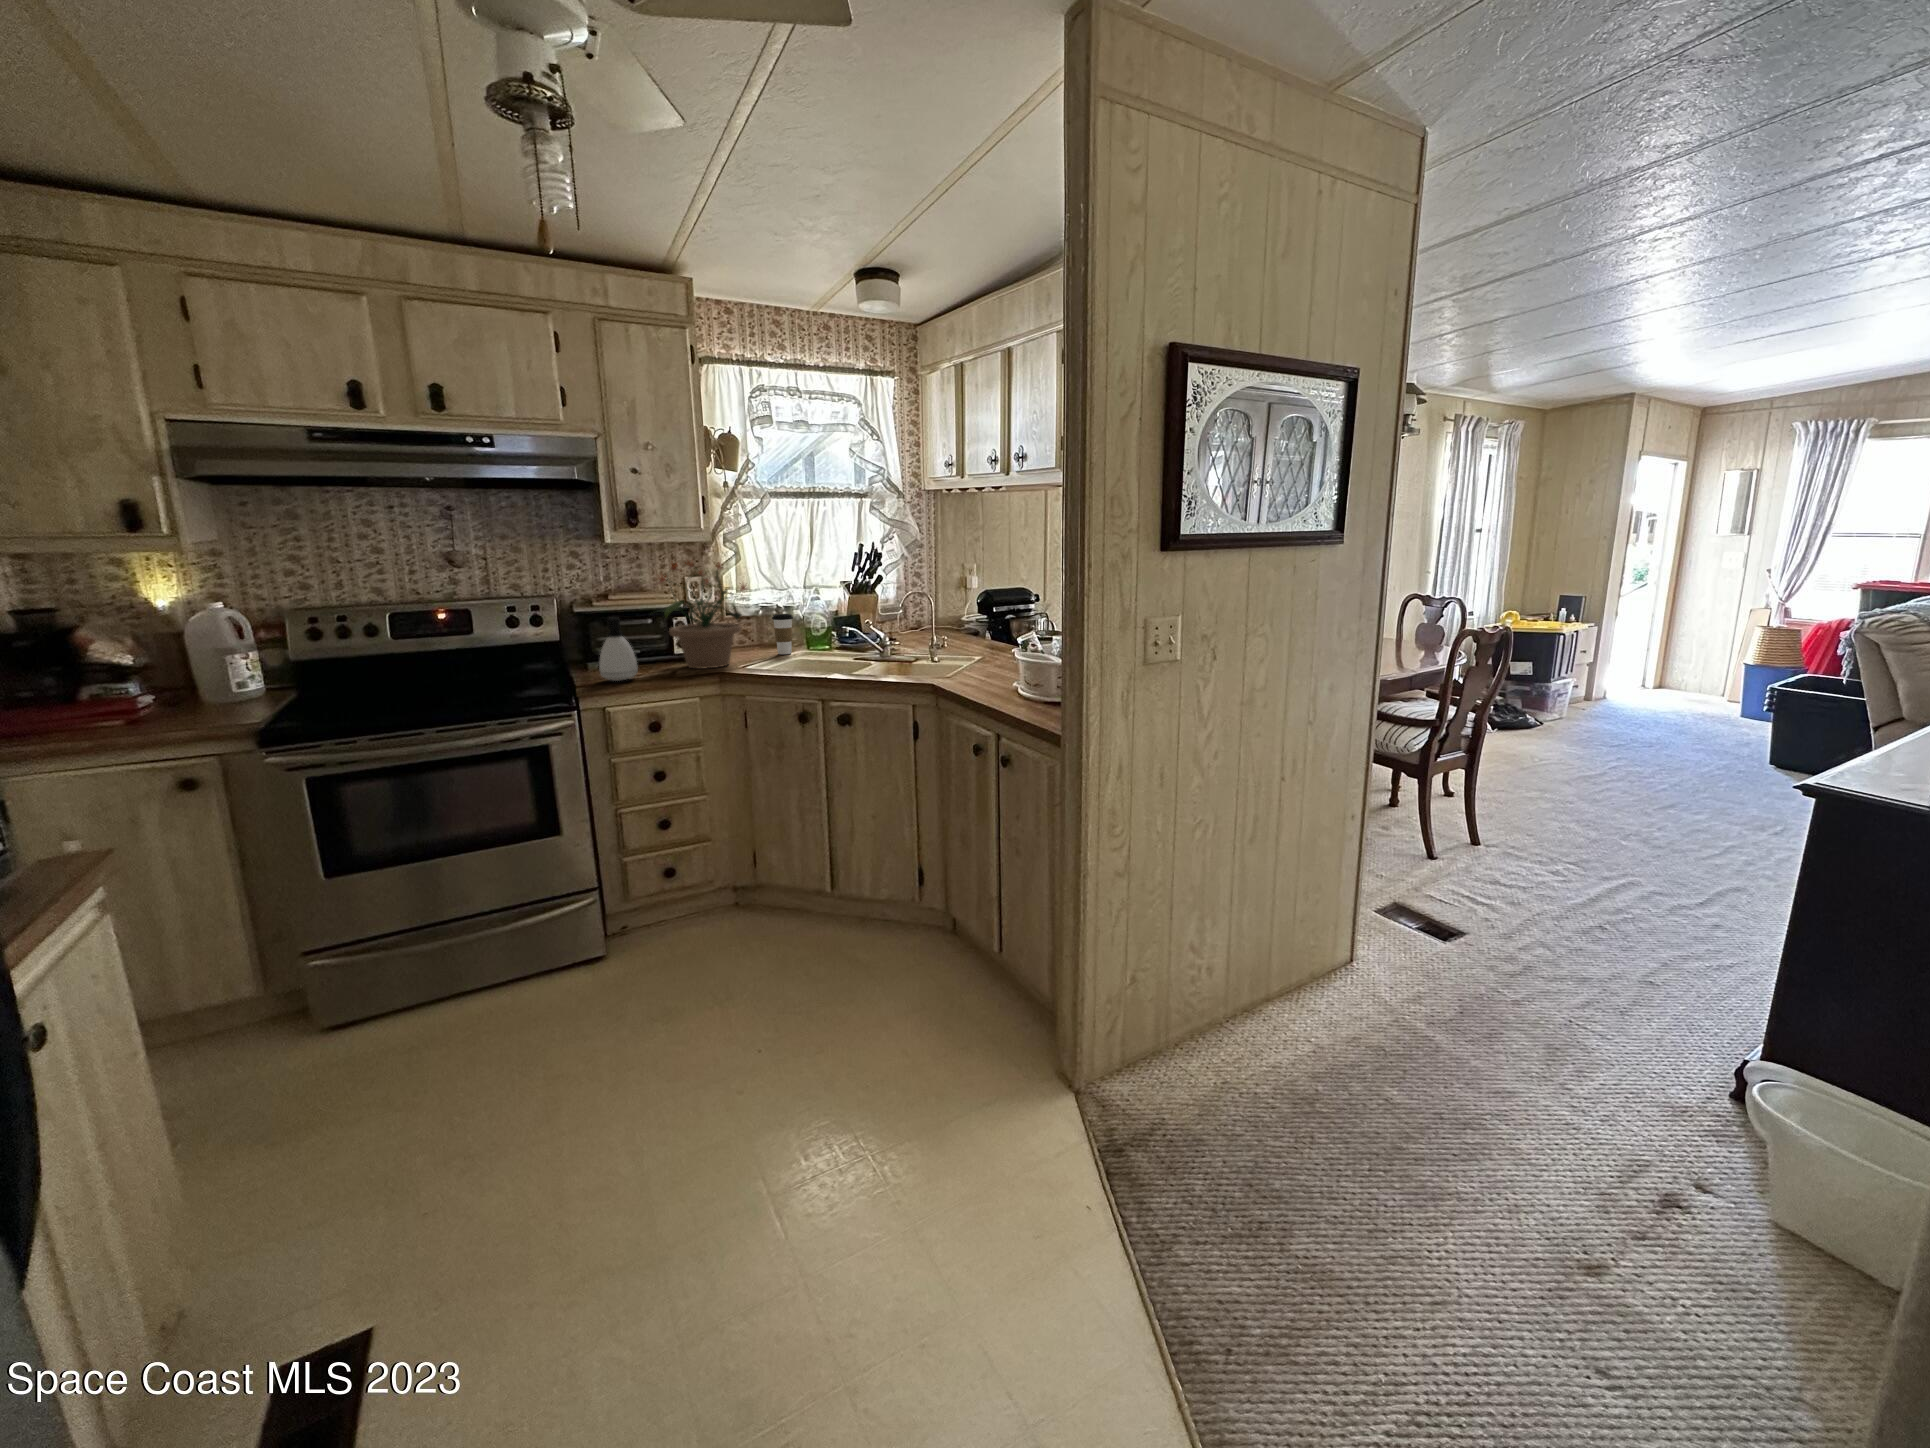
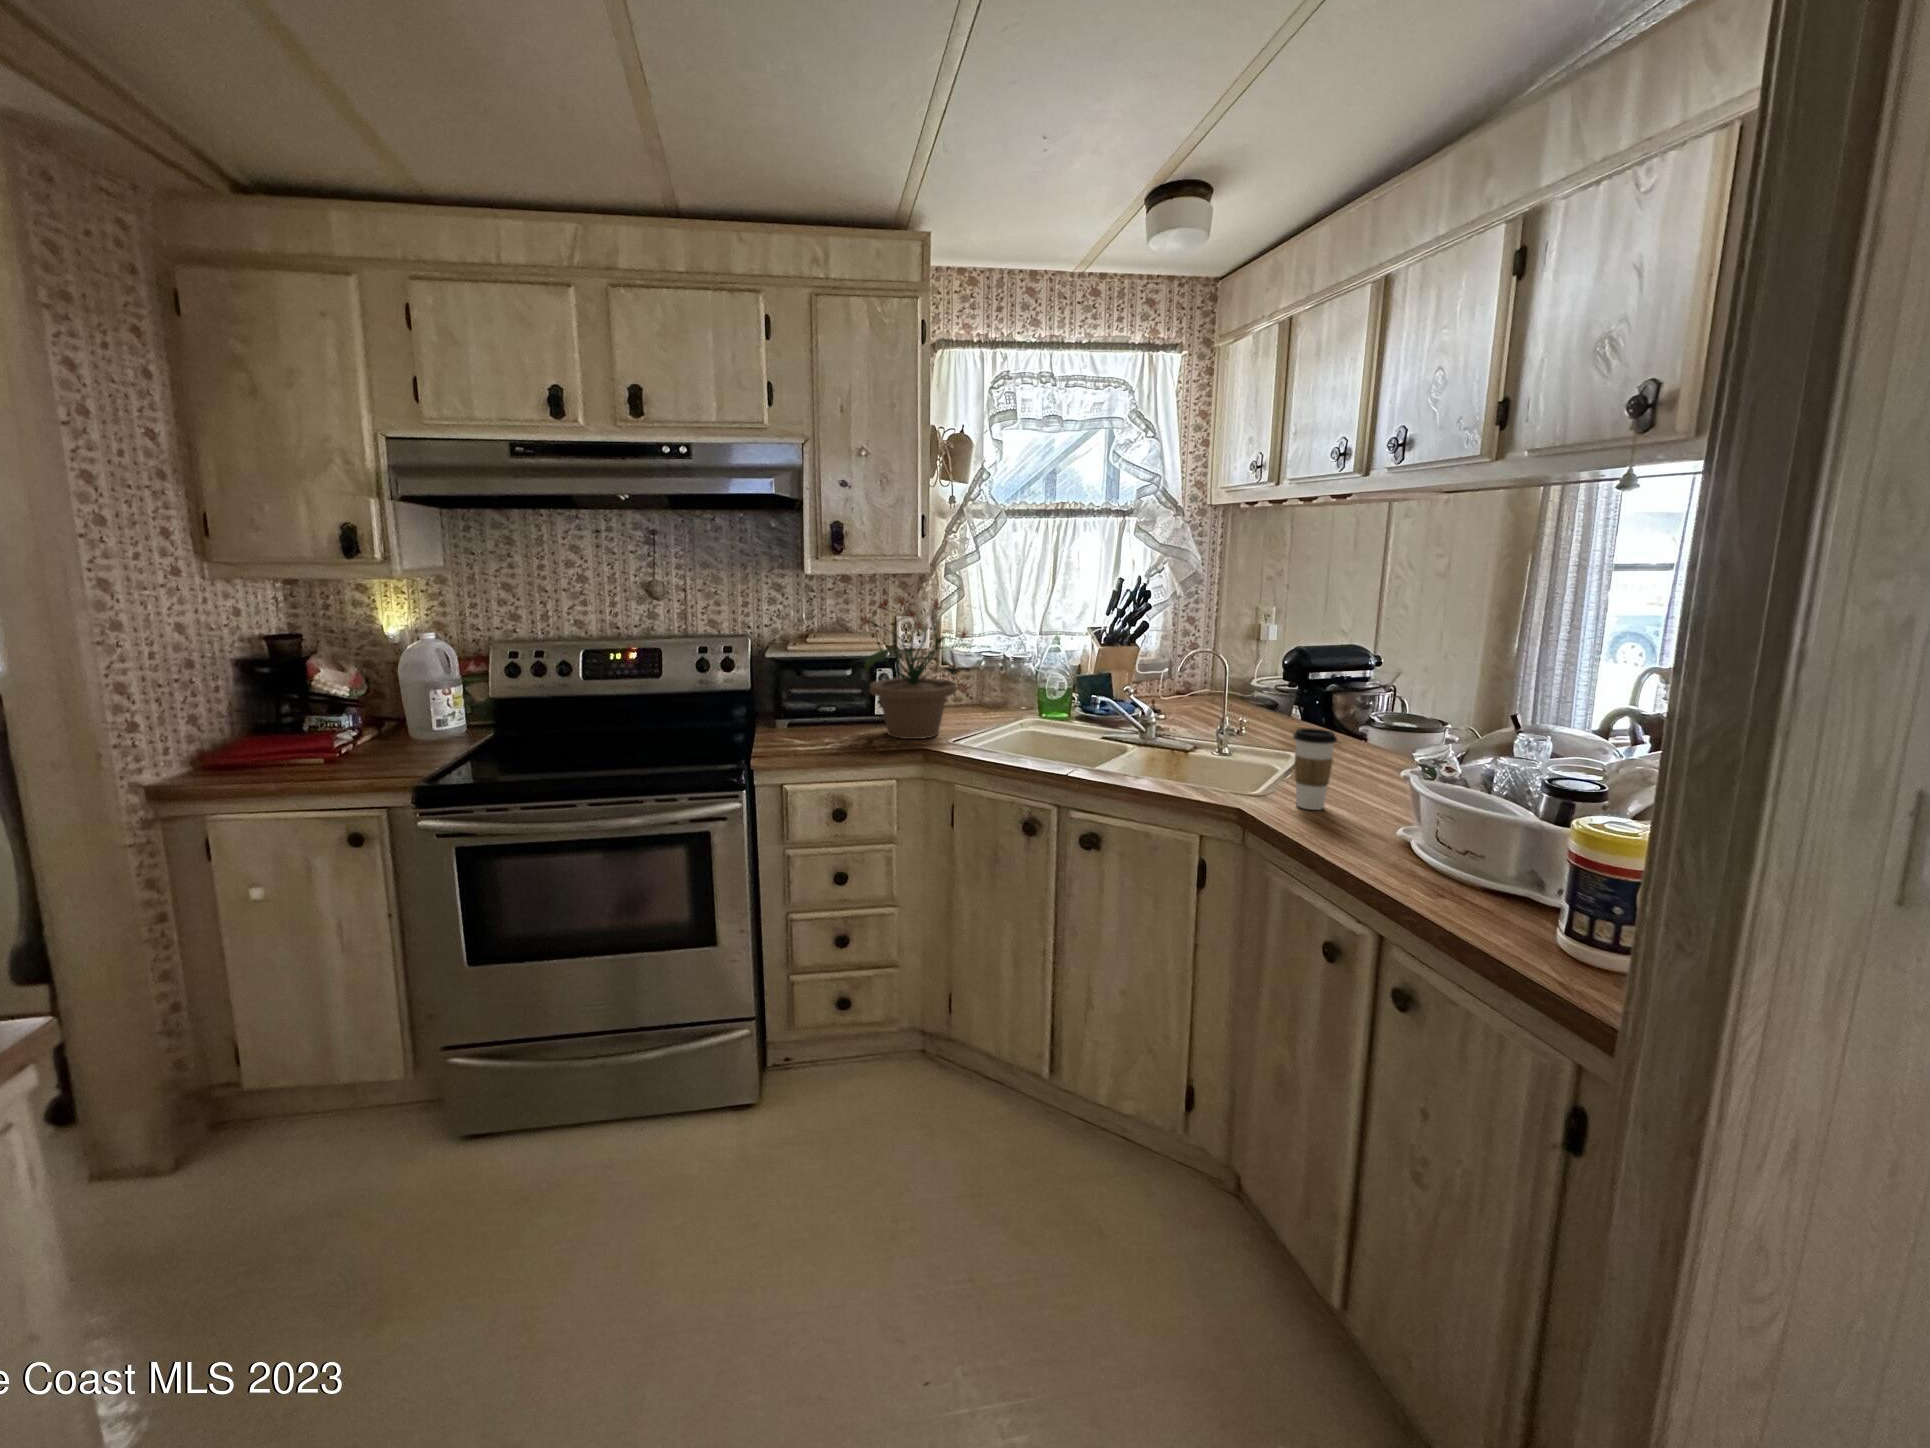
coffee cup: present [772,614,793,654] -> present [1293,728,1337,810]
soap dispenser: present [599,617,638,681] -> none [784,668,827,750]

